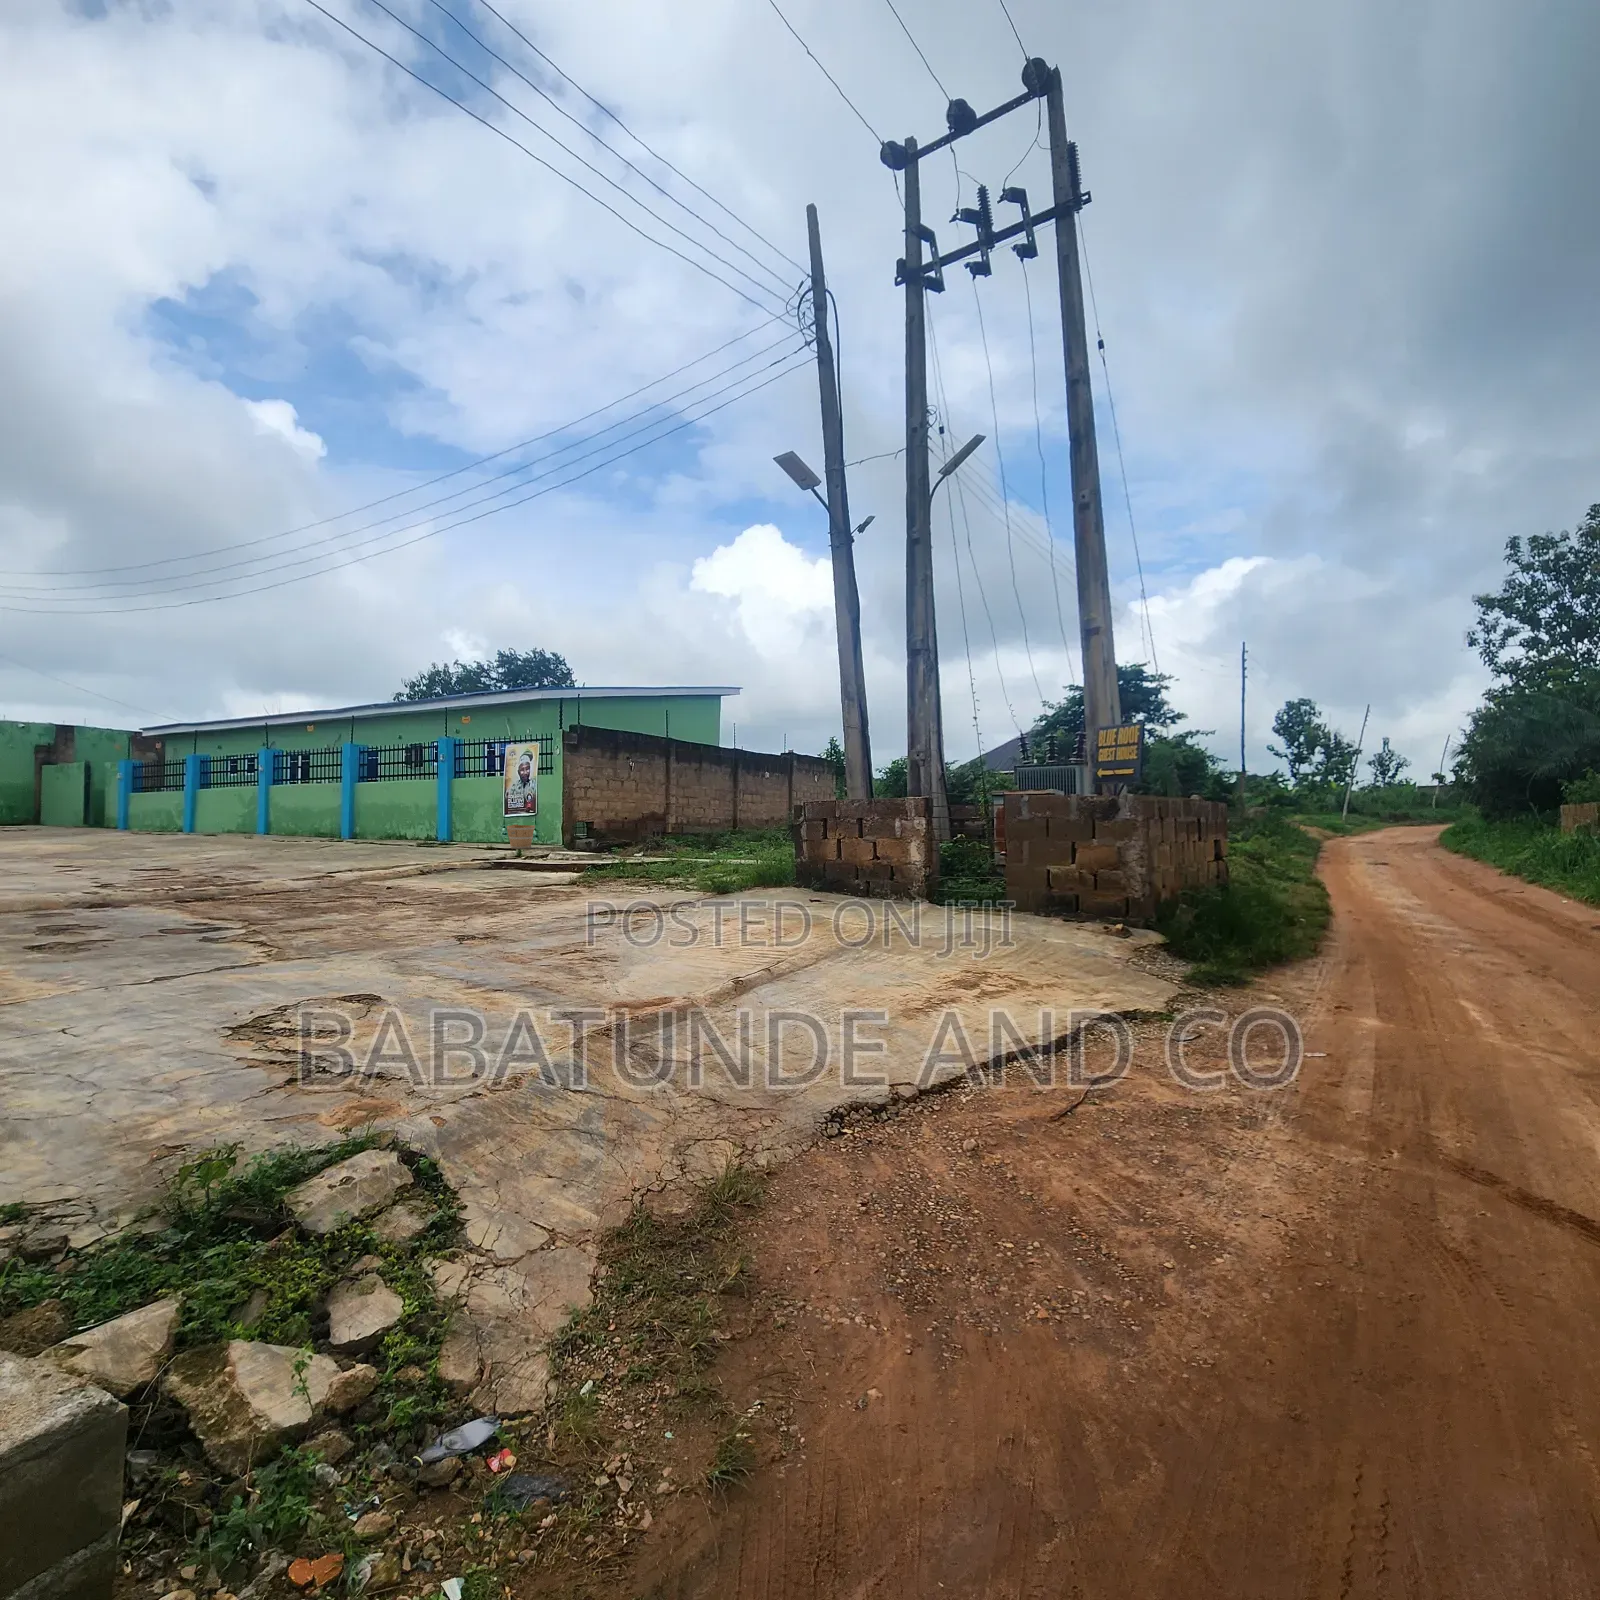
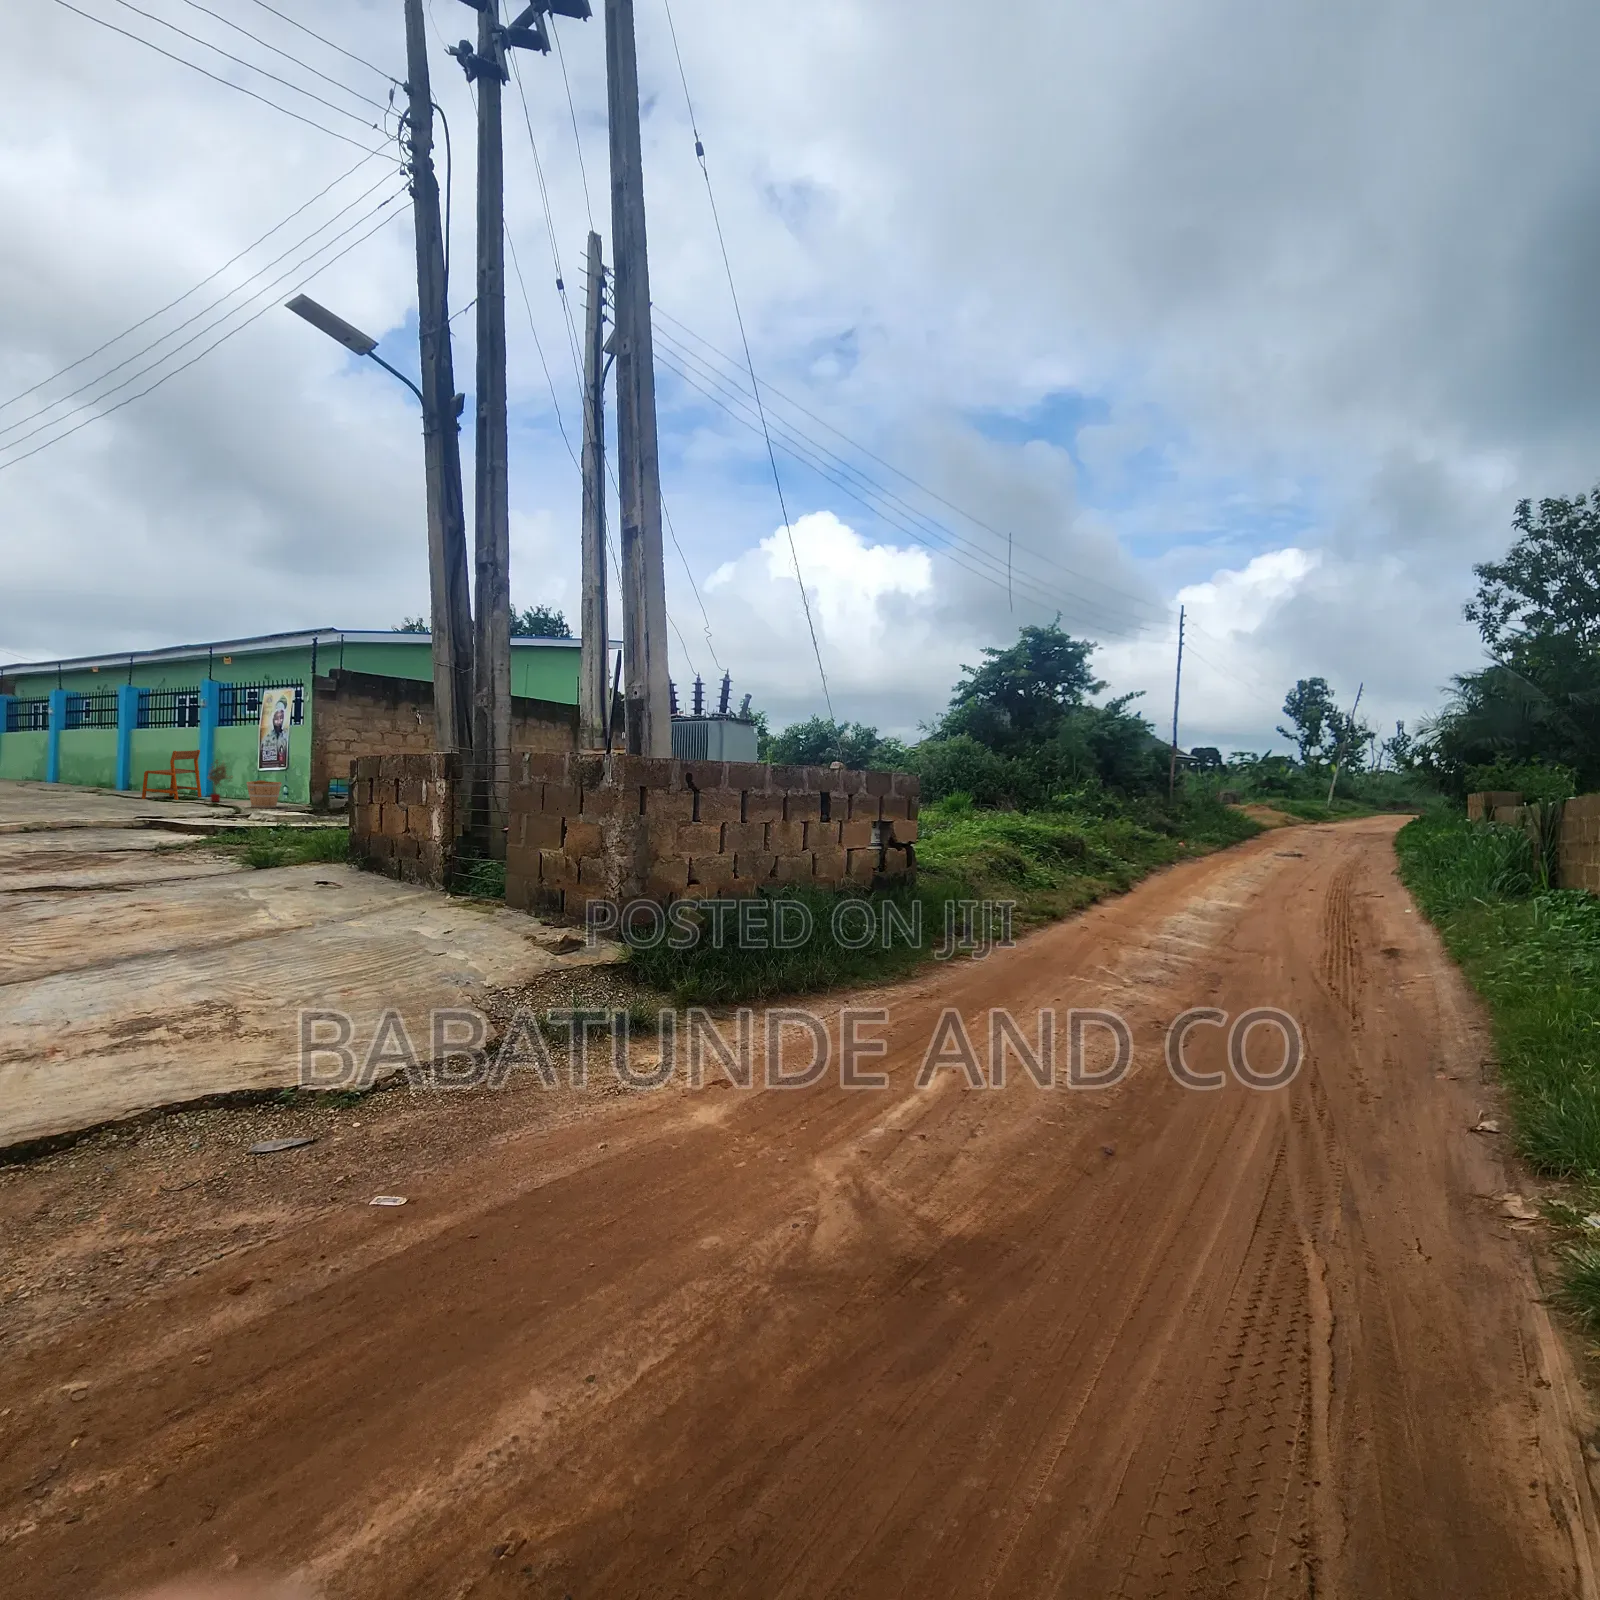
bench: none [398,800,440,846] -> present [142,750,202,800]
potted tree: none [455,807,480,846] -> present [208,760,232,802]

